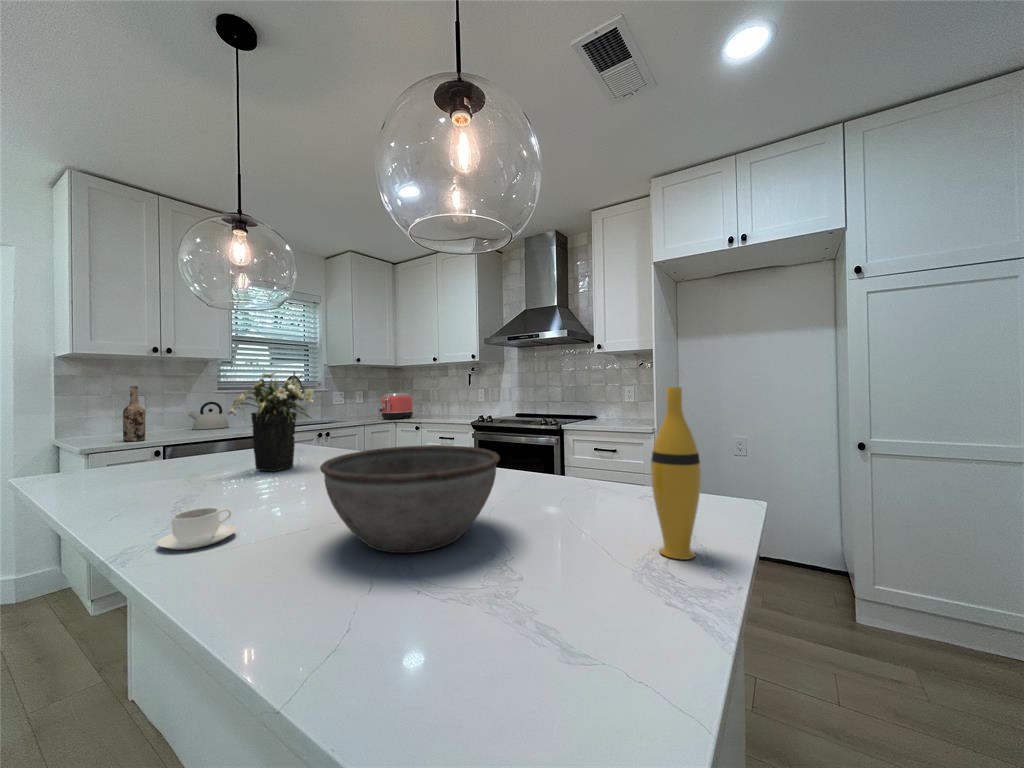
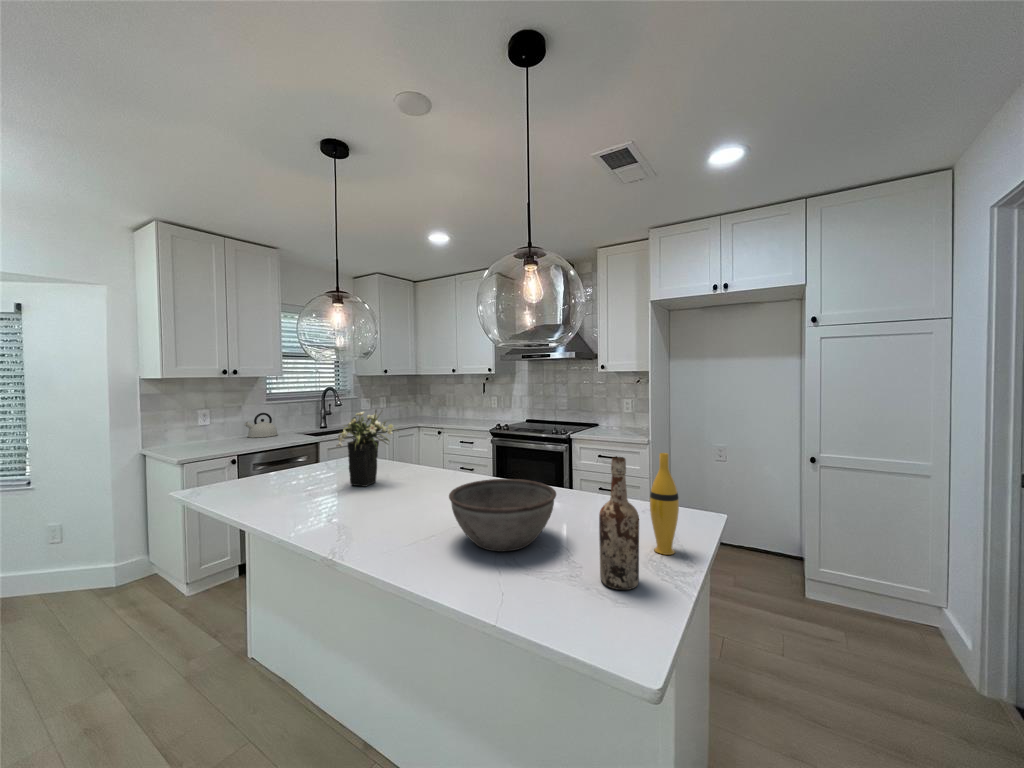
wine bottle: present [123,386,145,442] -> present [599,457,639,590]
toaster: present [380,393,413,420] -> none [406,401,435,426]
coffee cup: present [156,508,236,550] -> none [349,523,391,550]

